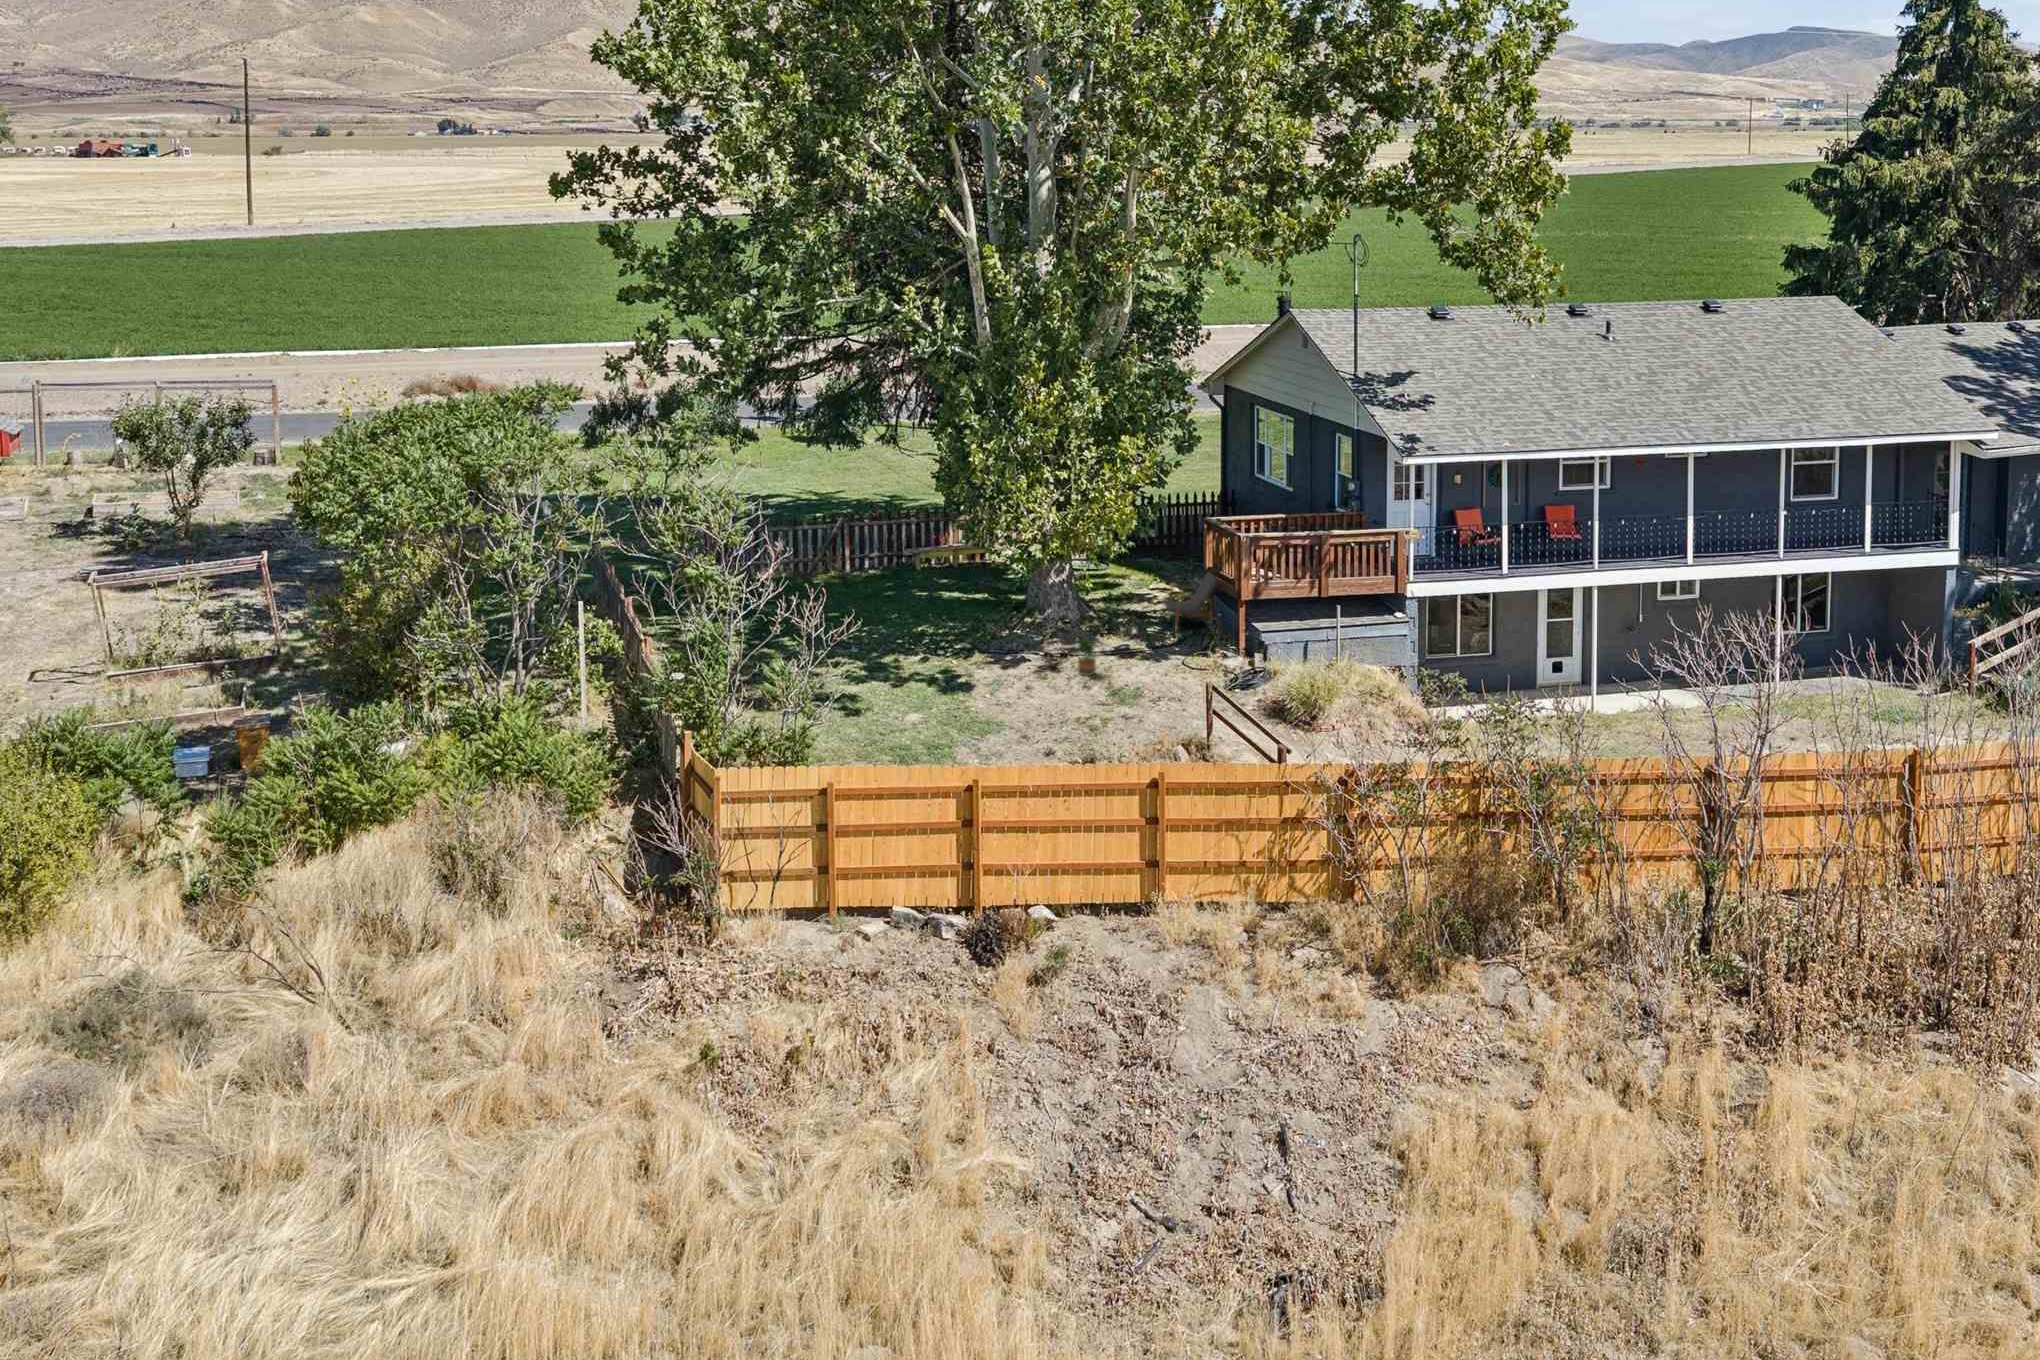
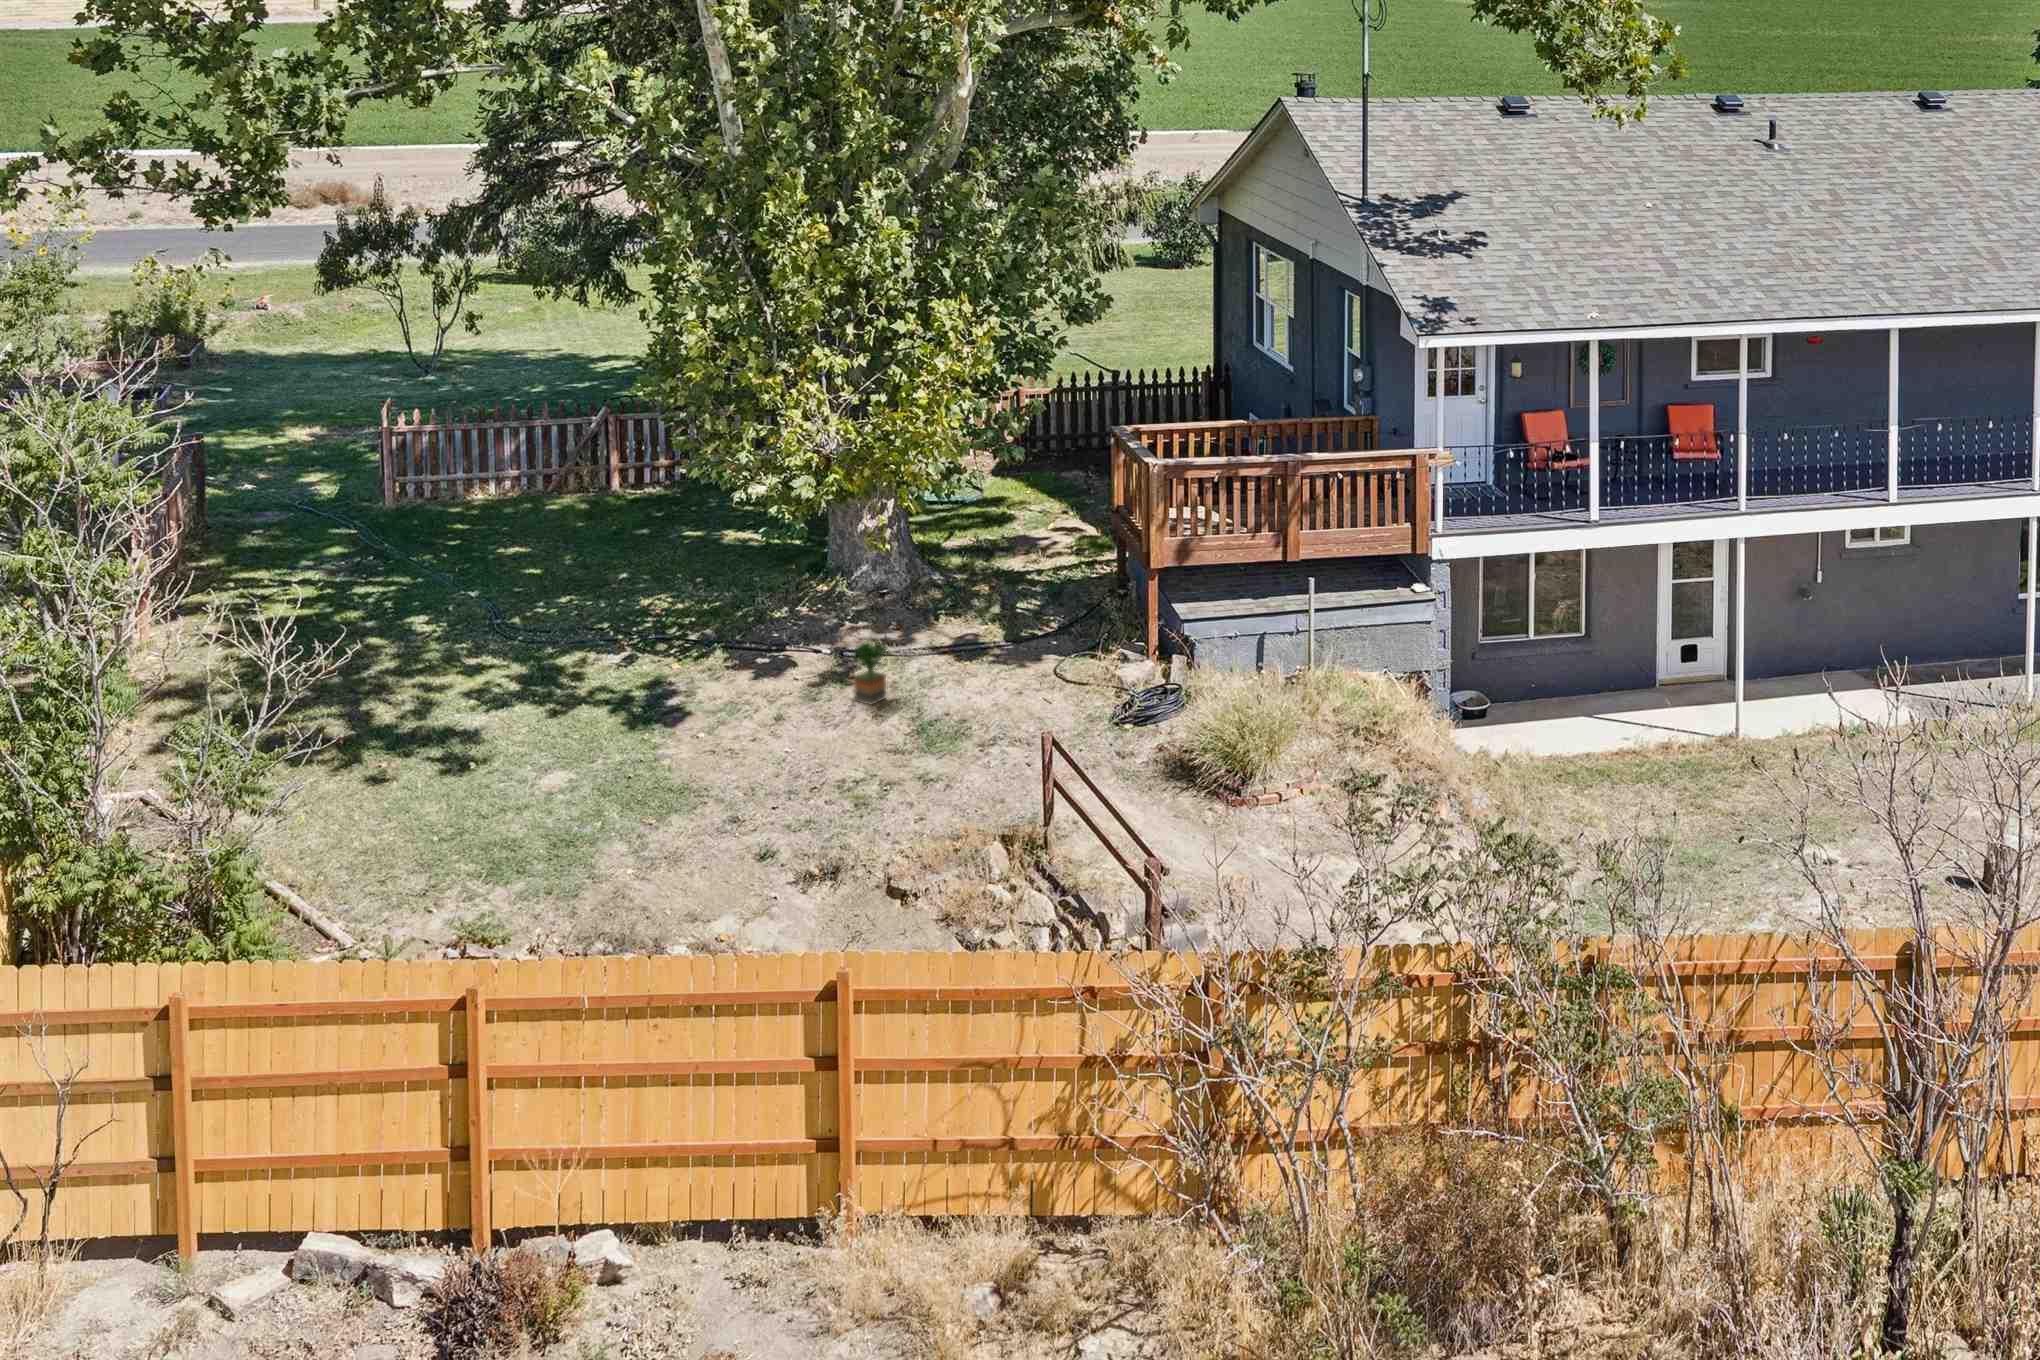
lounge chair: present [1162,572,1217,629] -> none [1050,512,1134,611]

